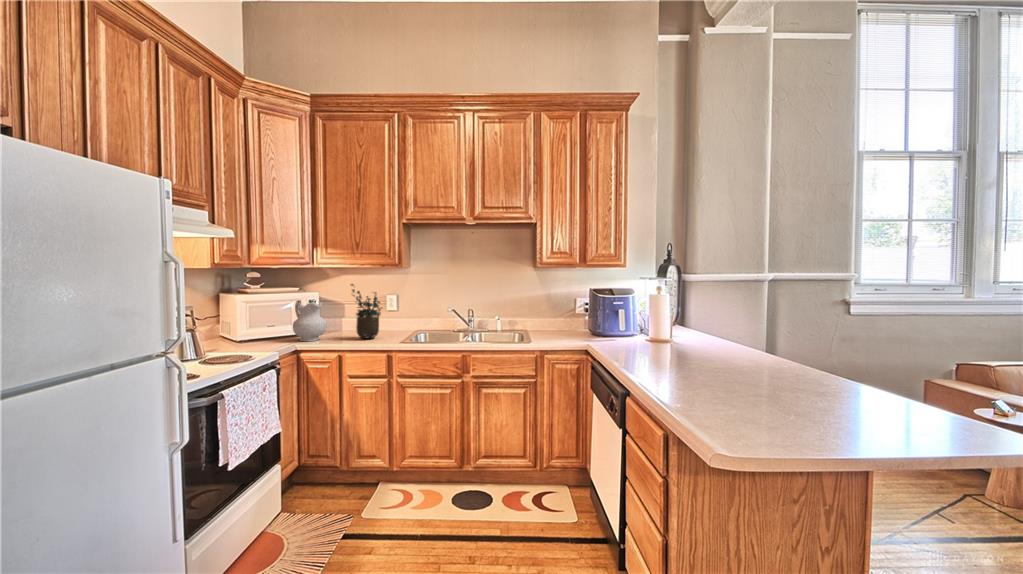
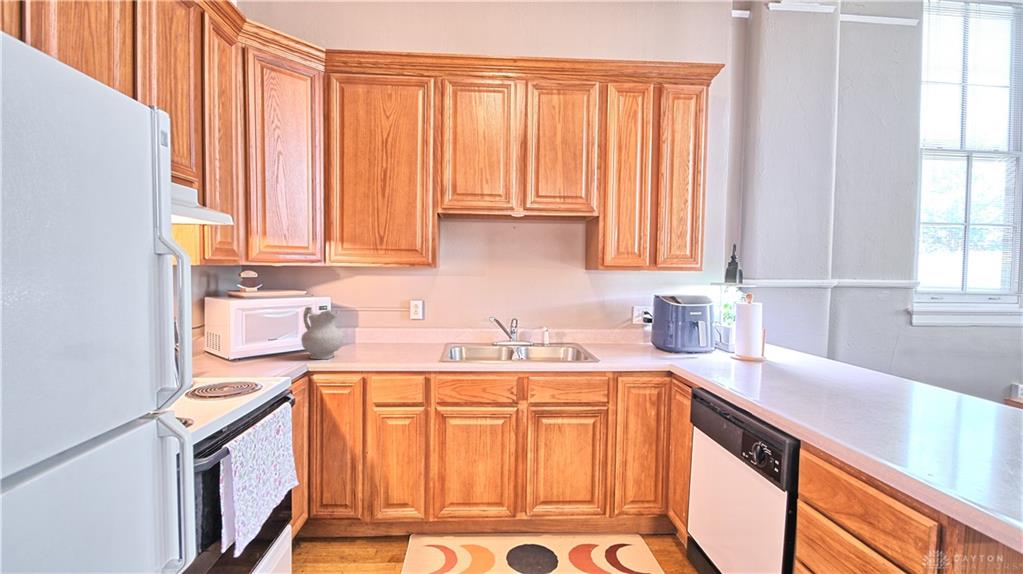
potted plant: present [350,284,381,339] -> none [373,287,413,355]

